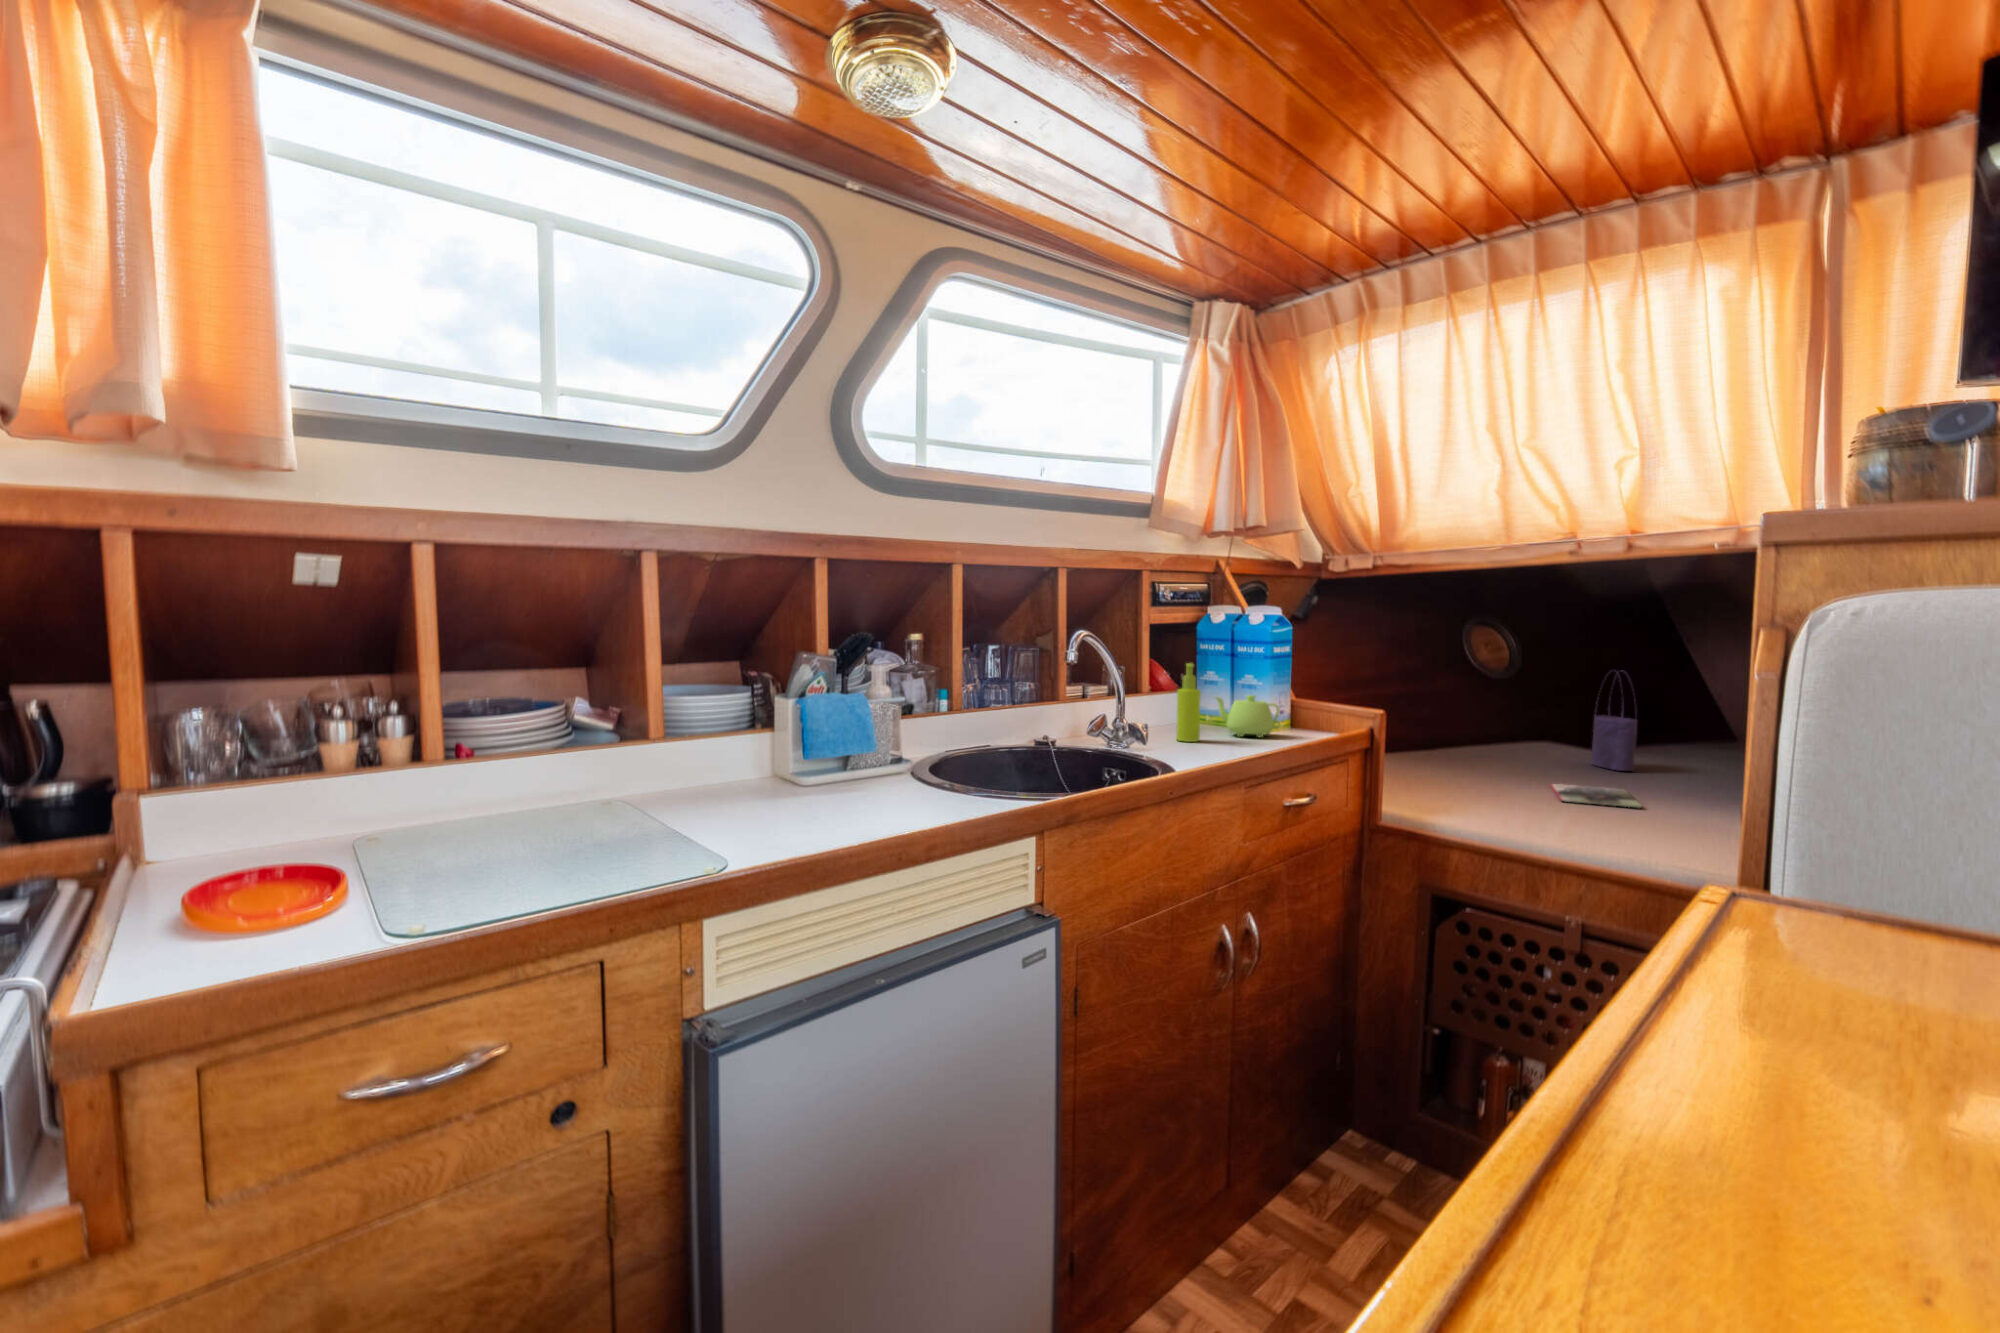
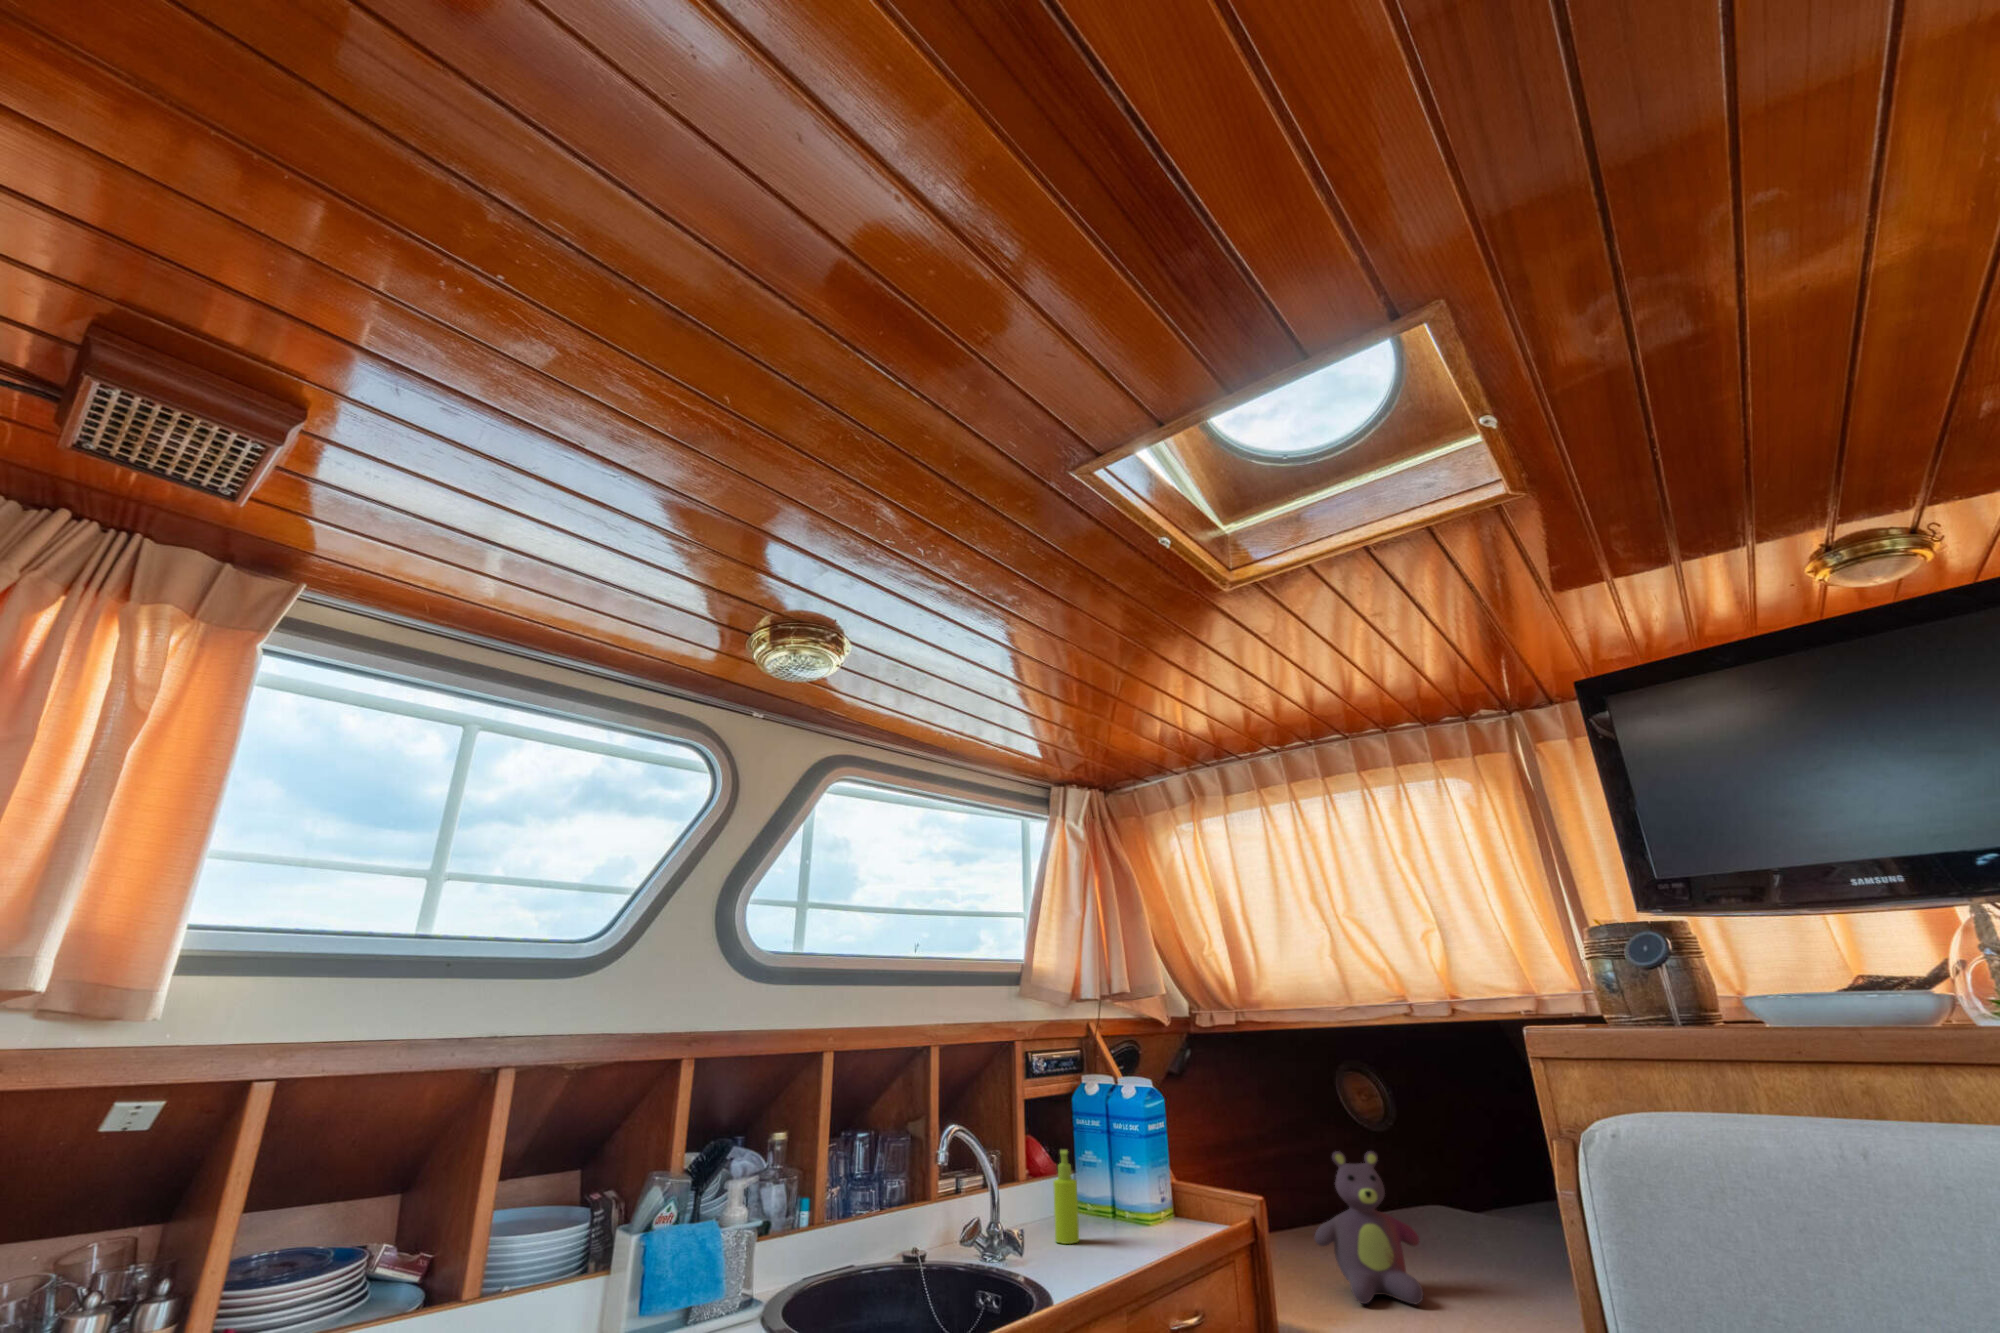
tote bag: present [1591,672,1637,771] -> none [1473,1120,1525,1235]
stuffed bear: none [1425,684,1532,812] -> present [1315,1151,1424,1304]
teapot: present [1215,695,1281,737] -> none [1091,1180,1162,1232]
magazine: present [1551,784,1641,808] -> none [1446,1258,1537,1289]

